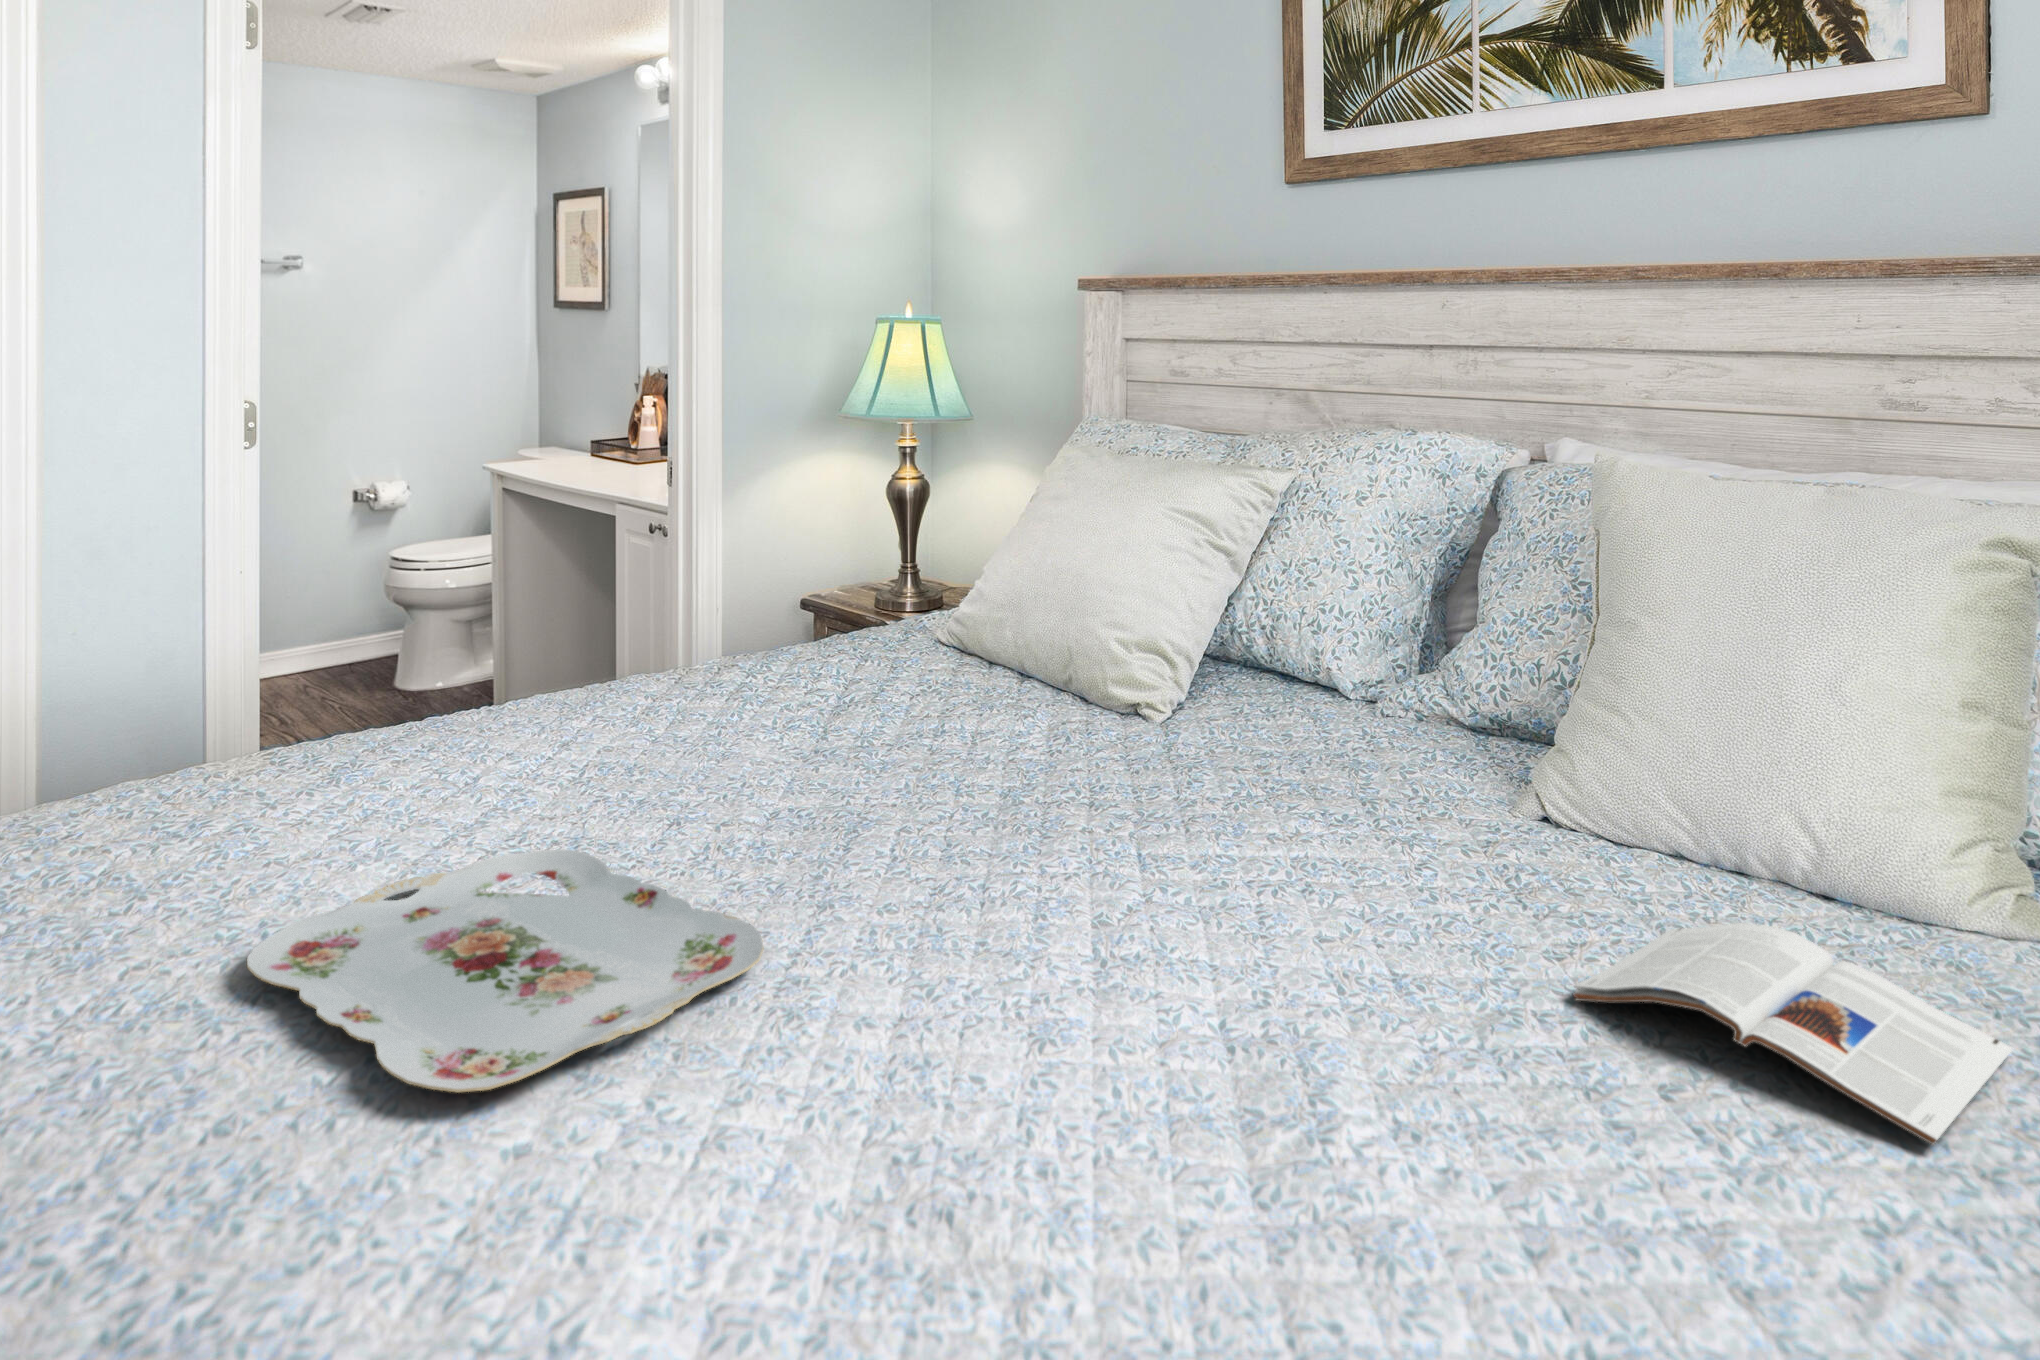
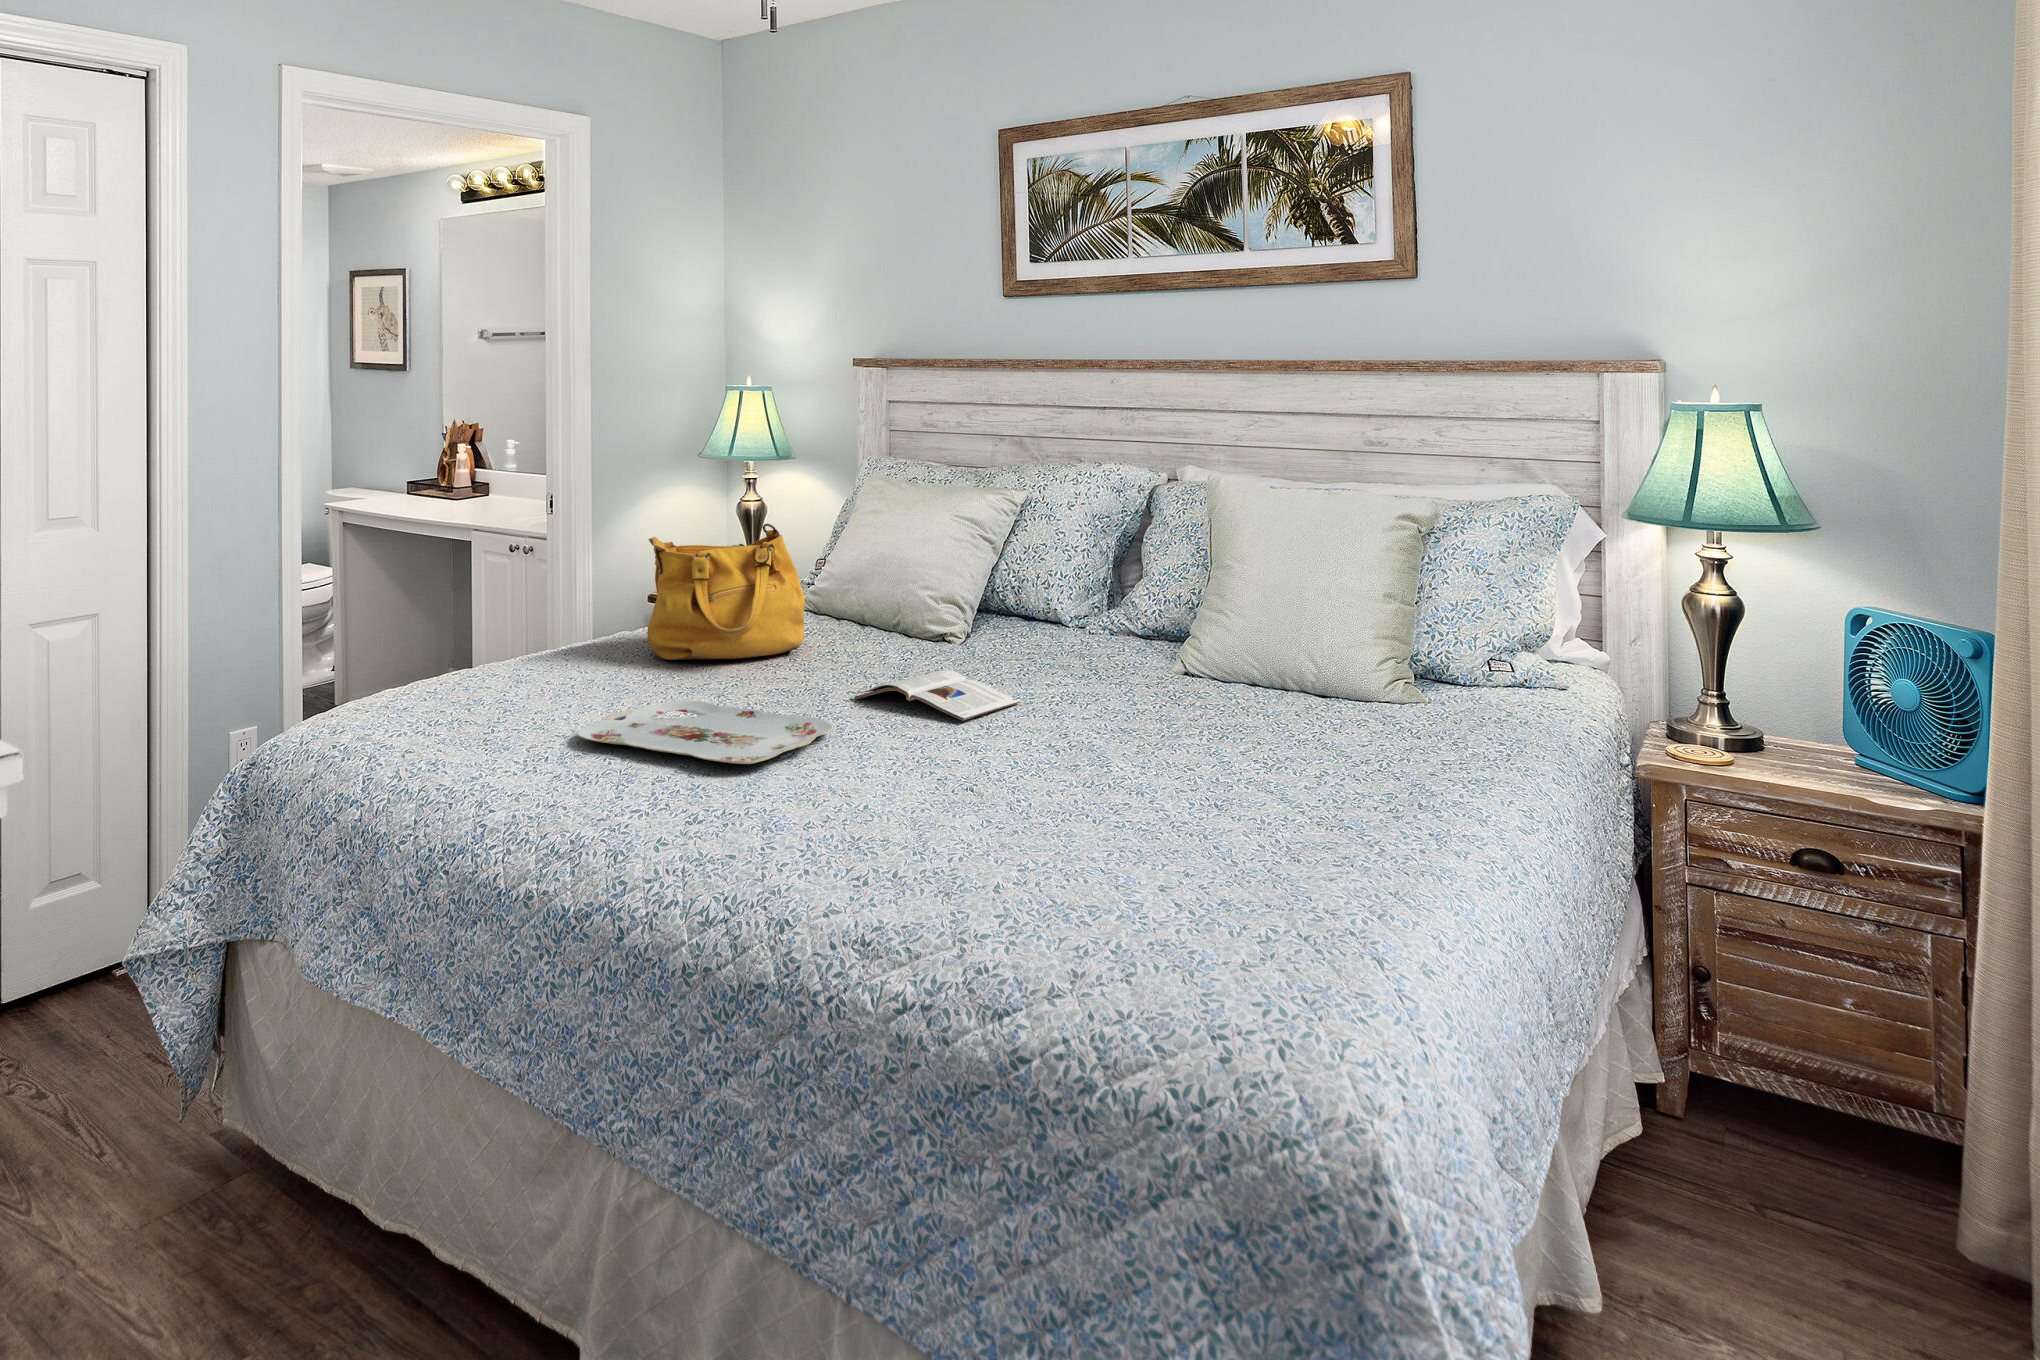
handbag: none [617,516,891,744] -> present [647,524,805,660]
magazine: present [1573,923,2013,1144] -> present [855,670,1020,721]

